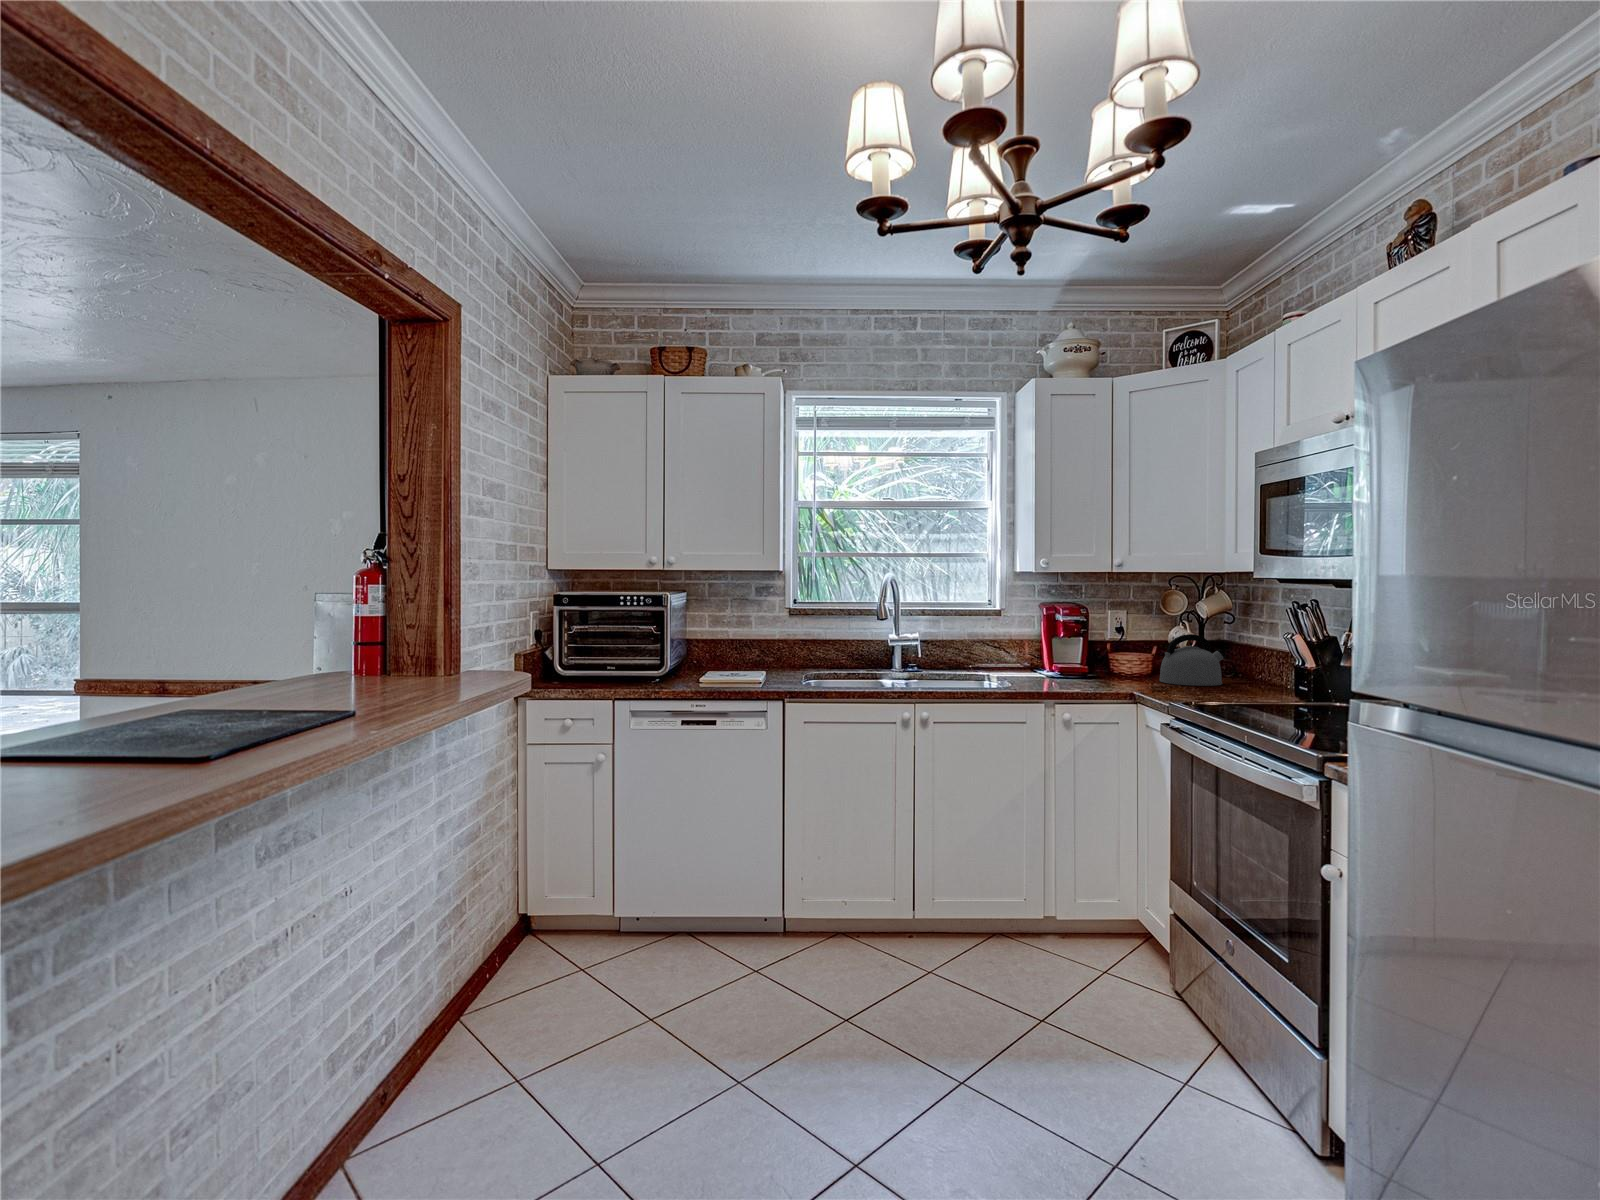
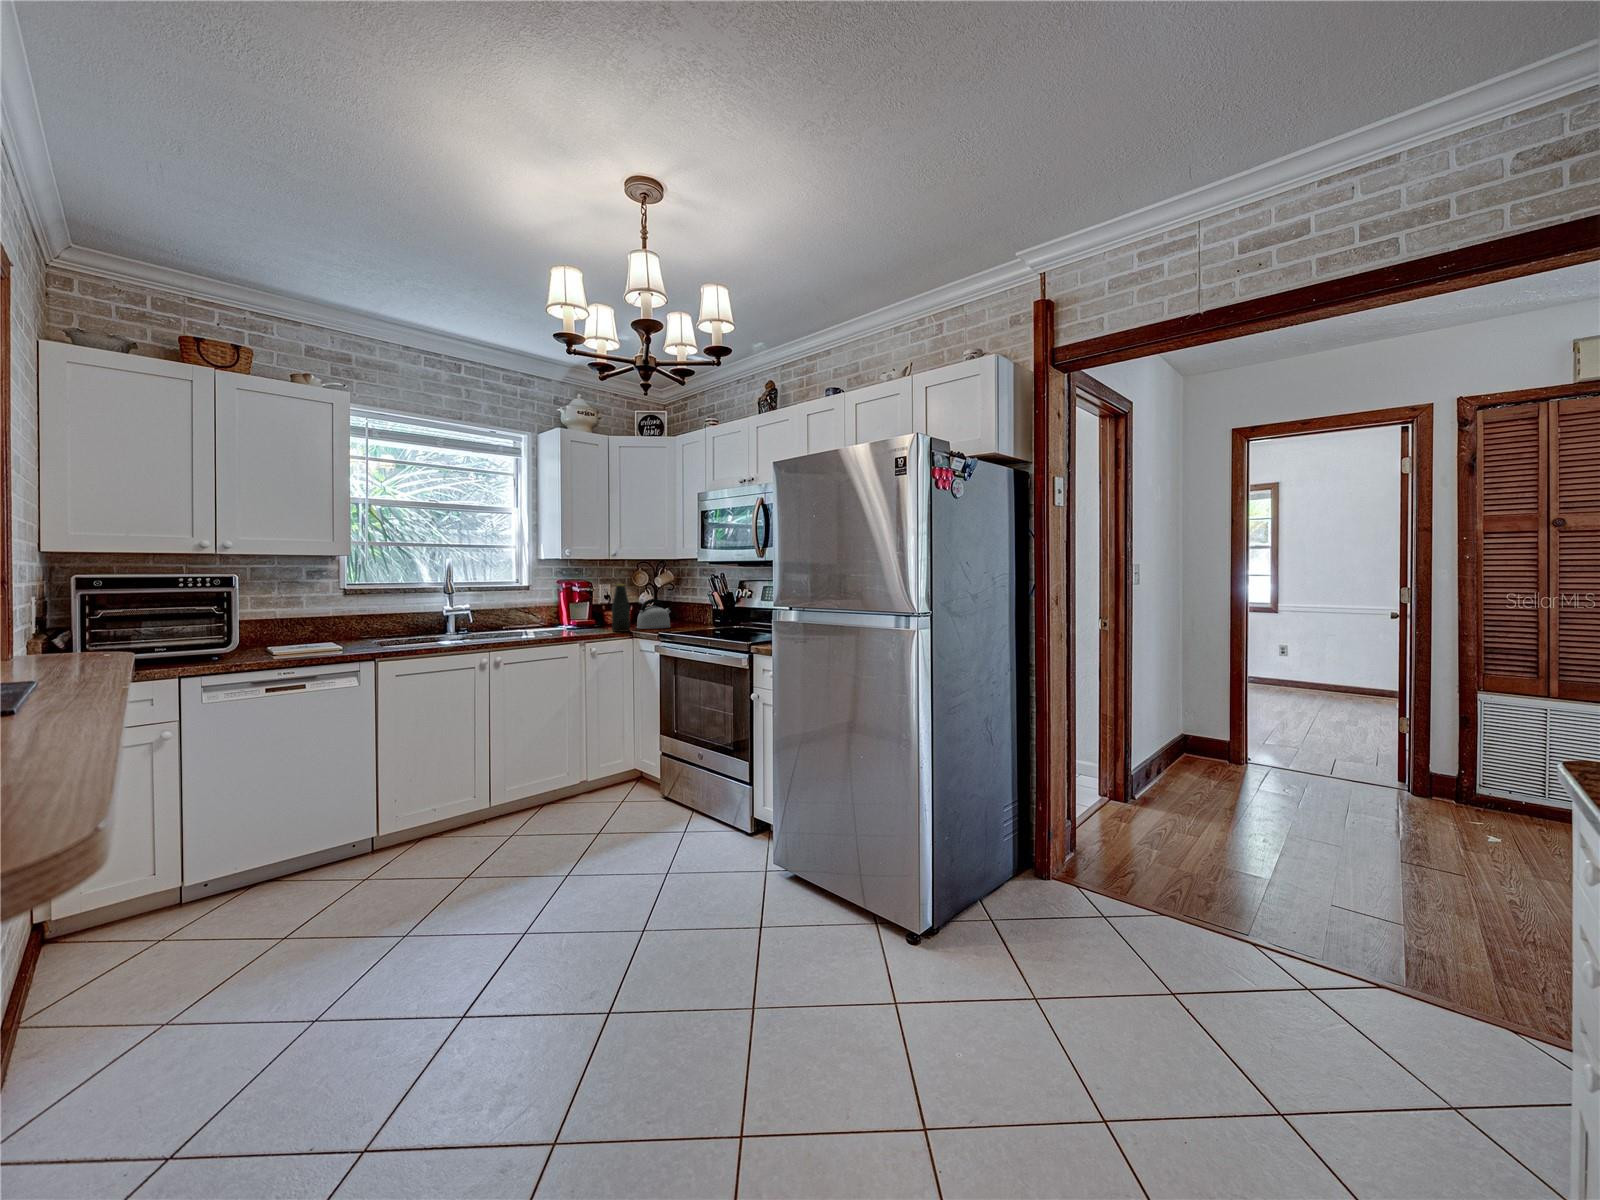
bottle: none [1112,609,1143,687] -> present [612,584,630,632]

